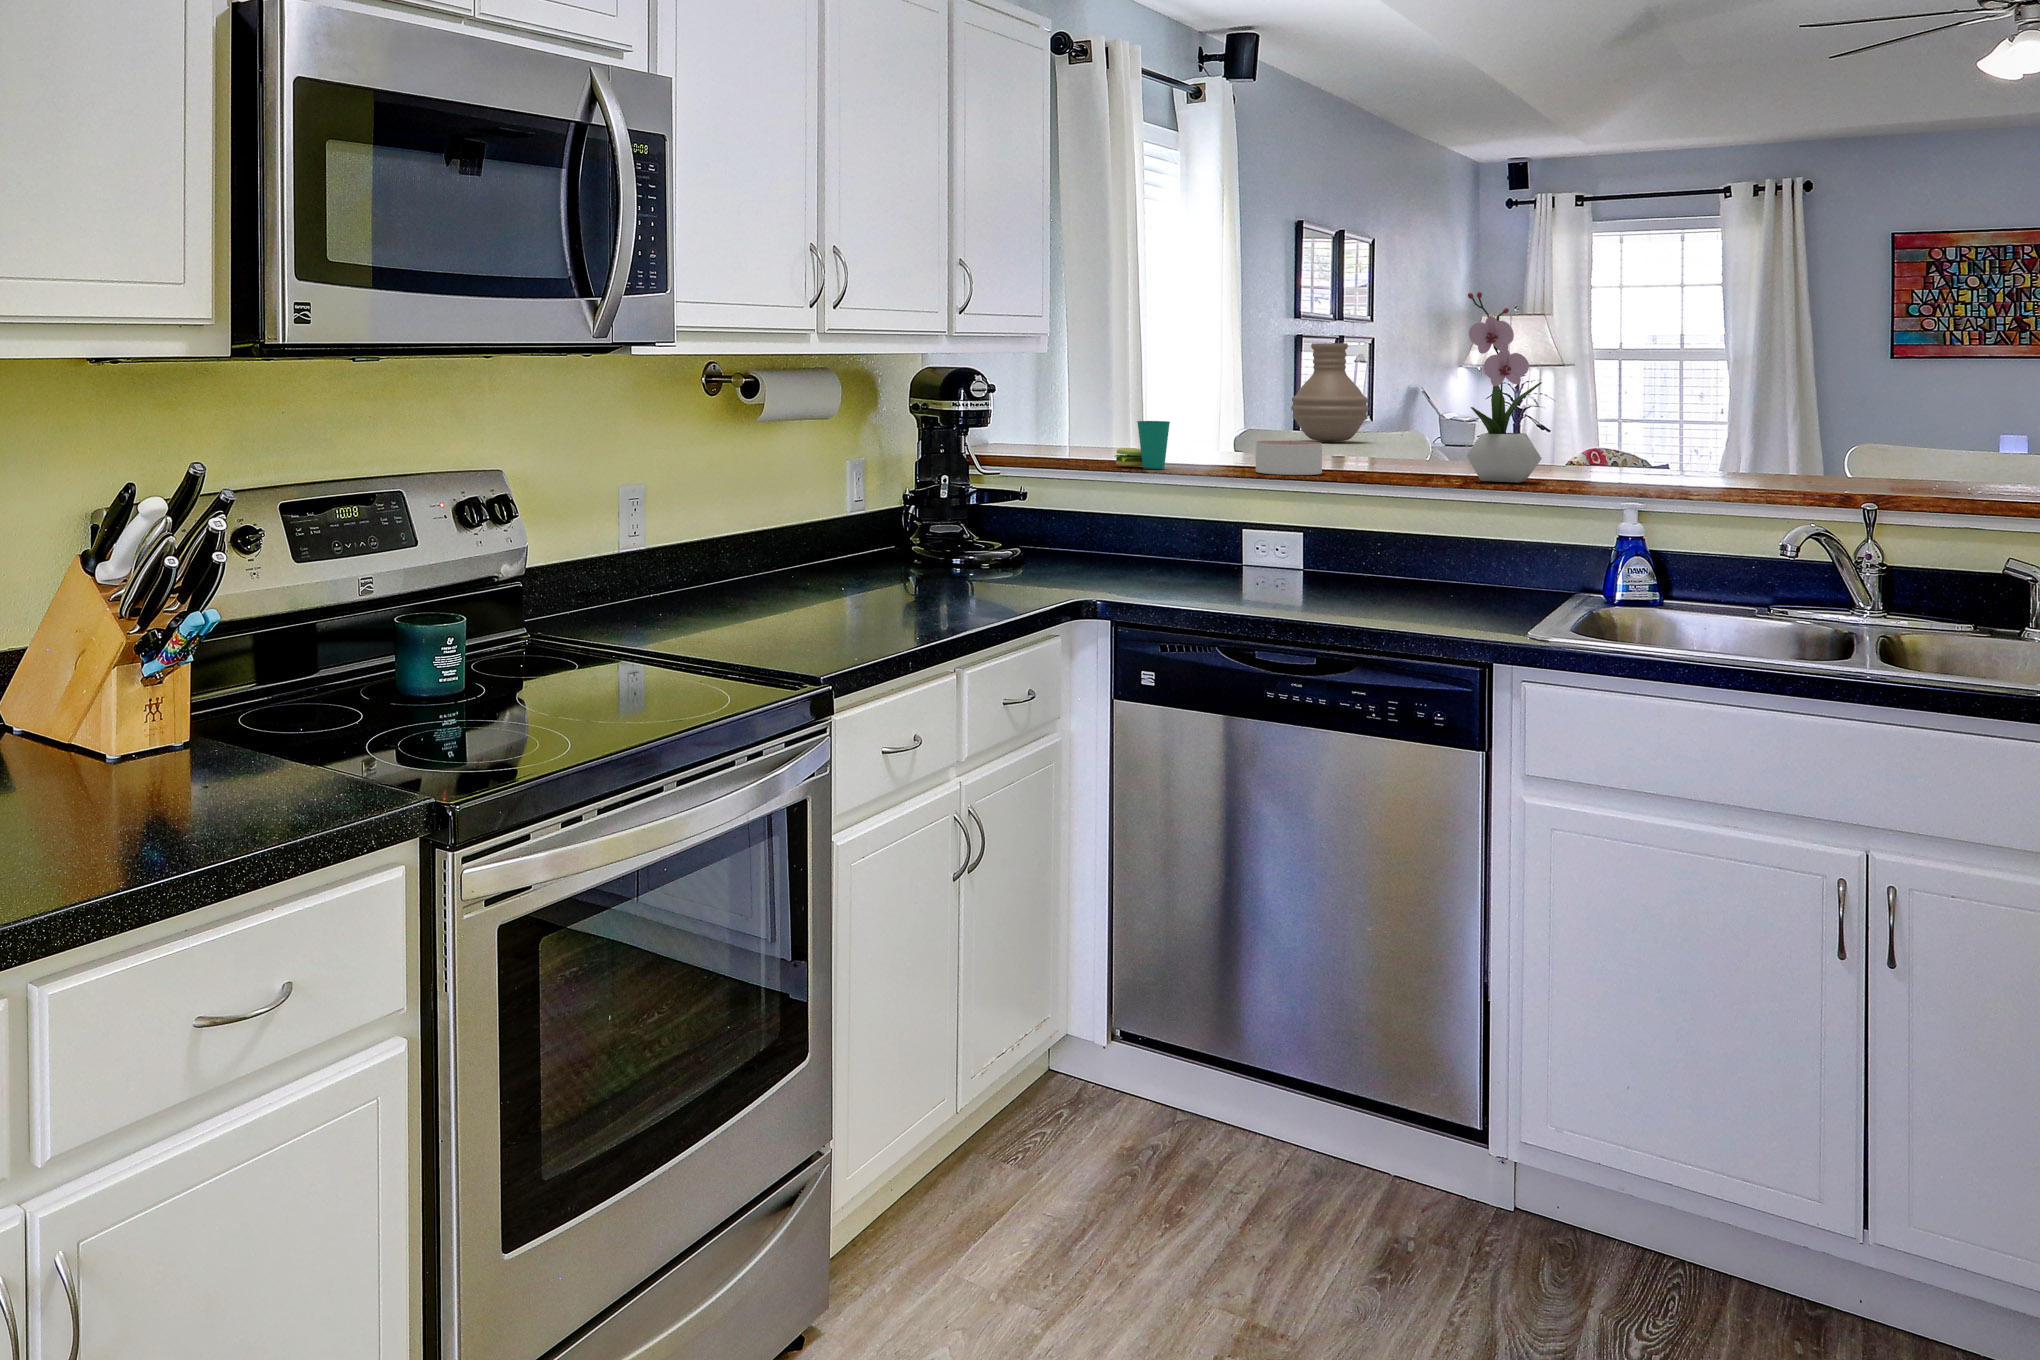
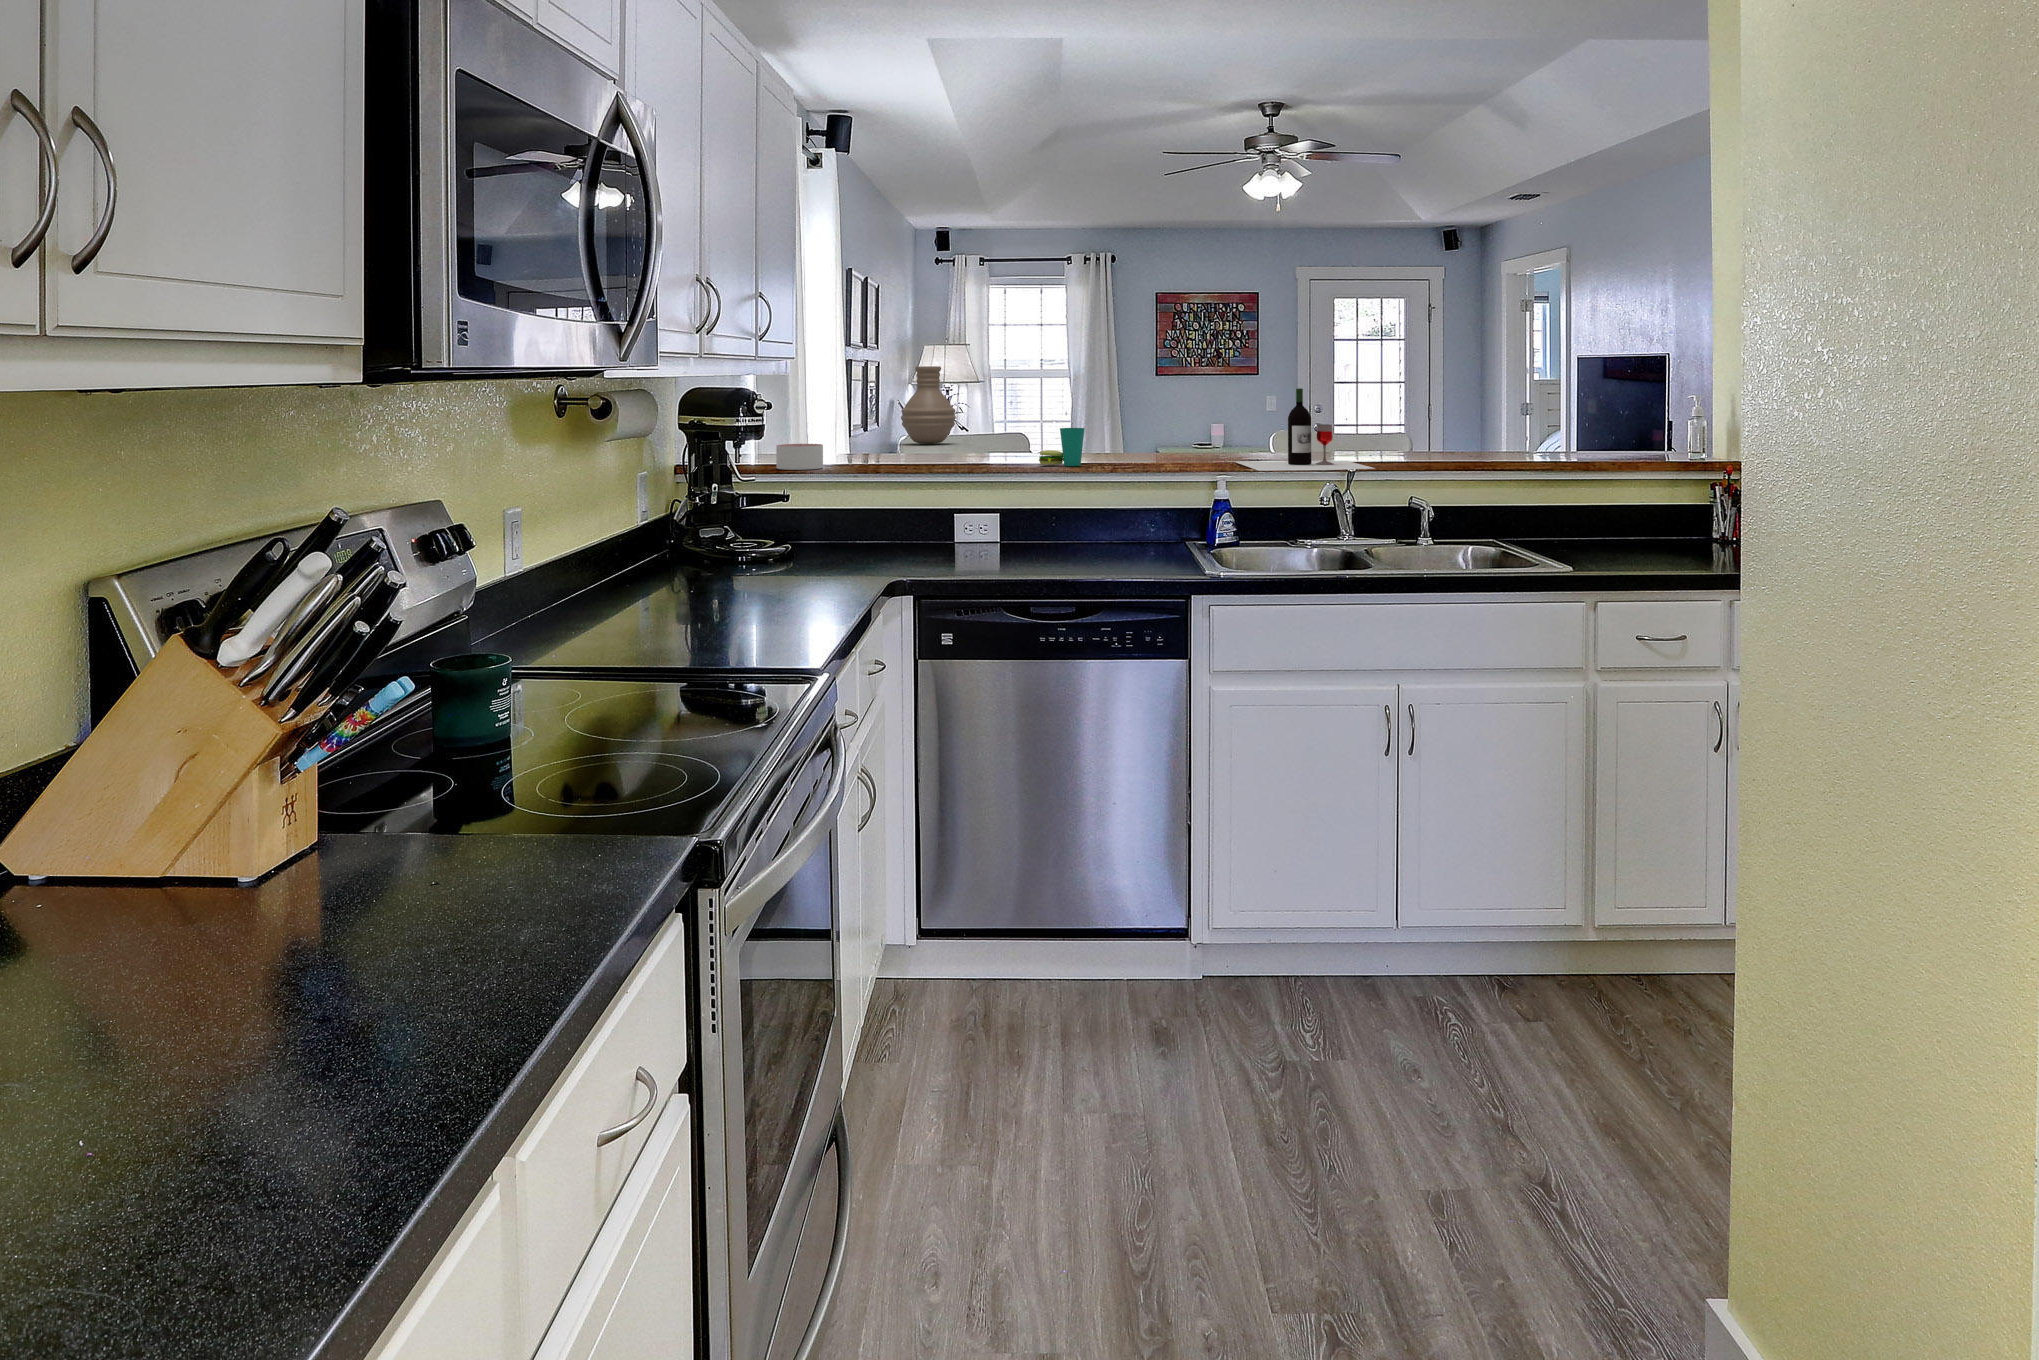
flower arrangement: present [1466,292,1542,483] -> none [1115,329,1163,467]
wine bottle: none [1678,376,1917,506] -> present [1237,388,1374,471]
cup: present [1115,421,1170,469] -> present [1039,428,1085,466]
candle: present [1256,440,1322,475] -> present [776,443,823,470]

